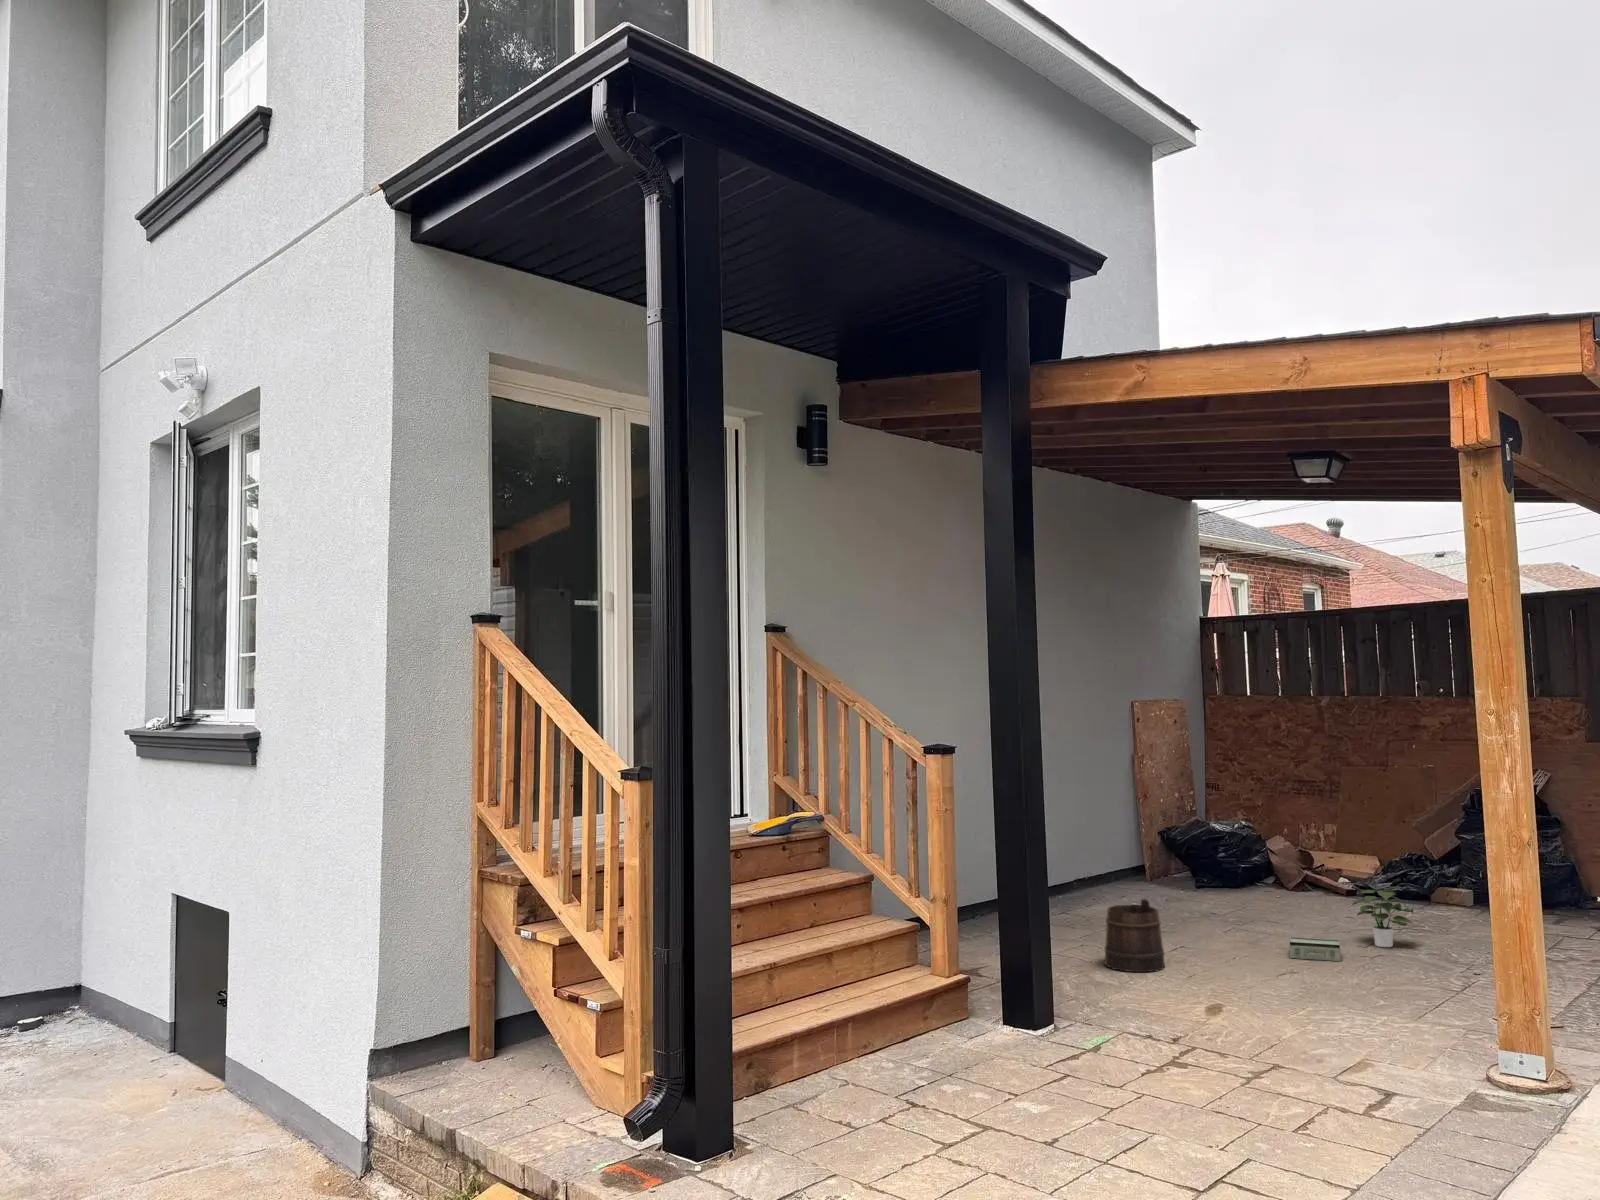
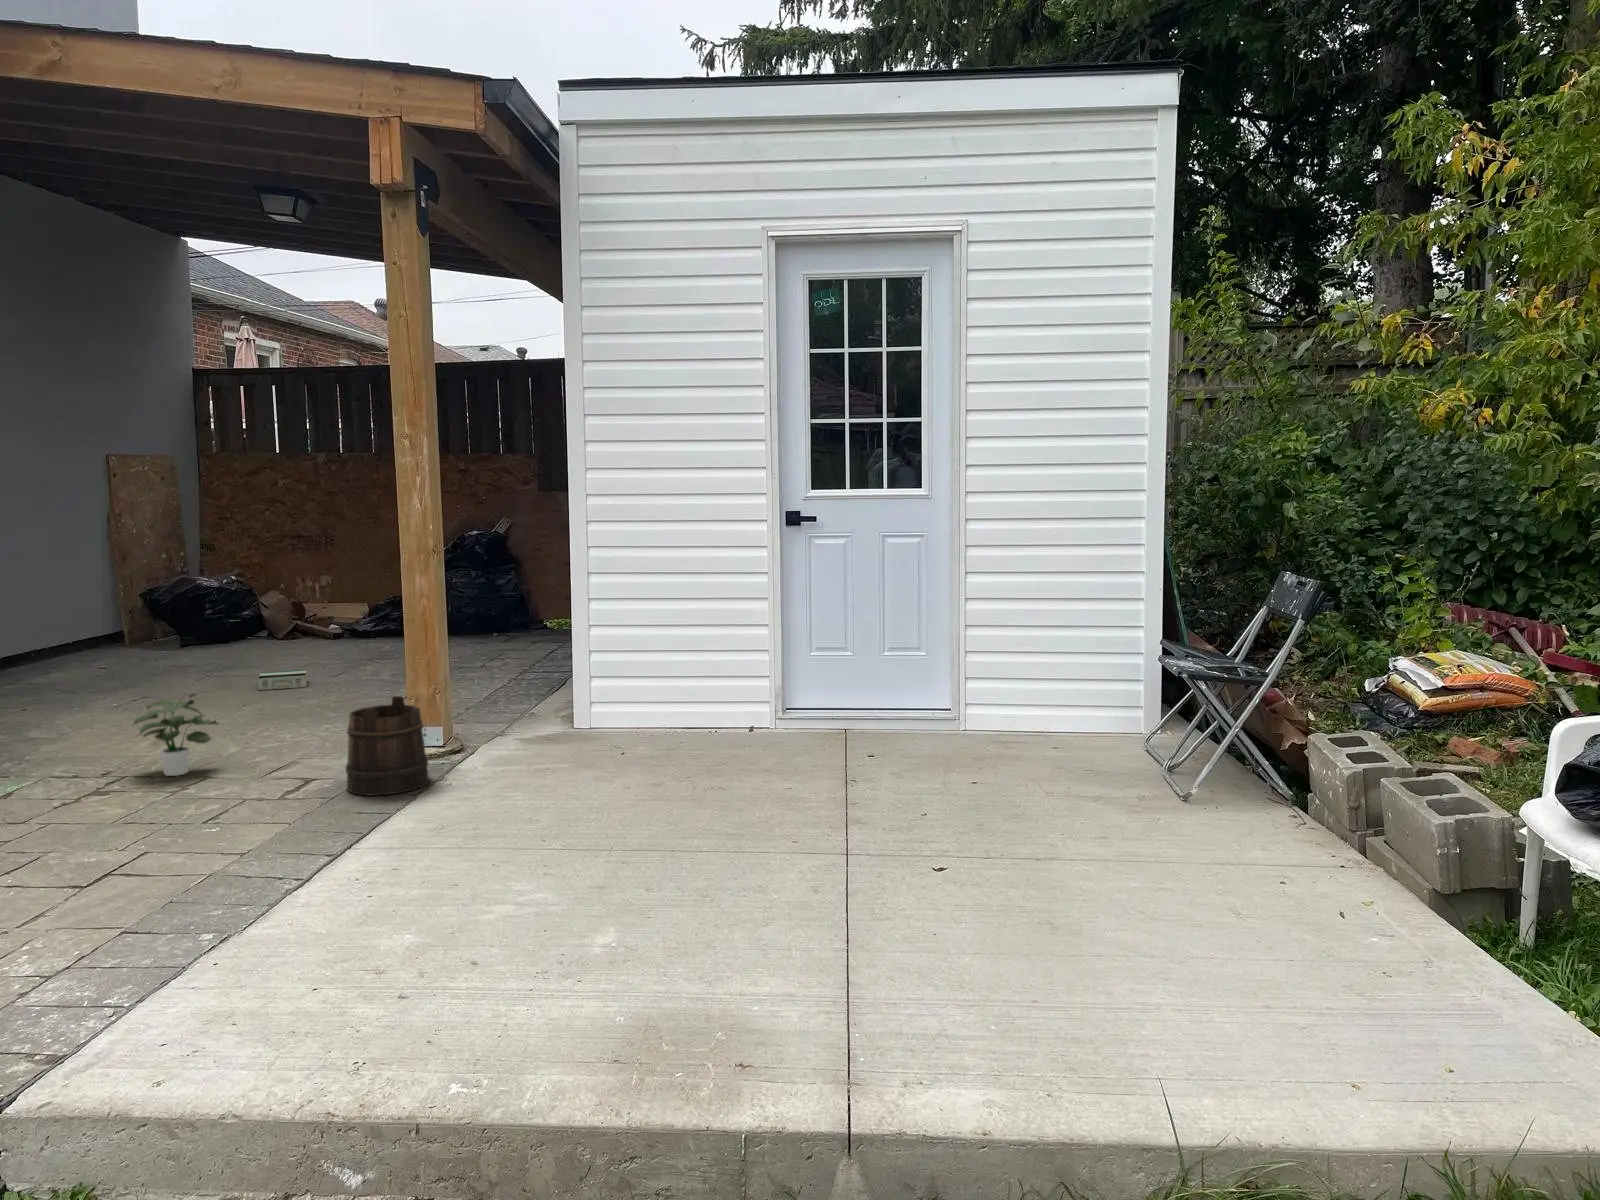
potted plant: present [1352,886,1413,947] -> present [134,693,219,776]
bucket: present [1105,899,1165,972] -> present [346,696,429,796]

